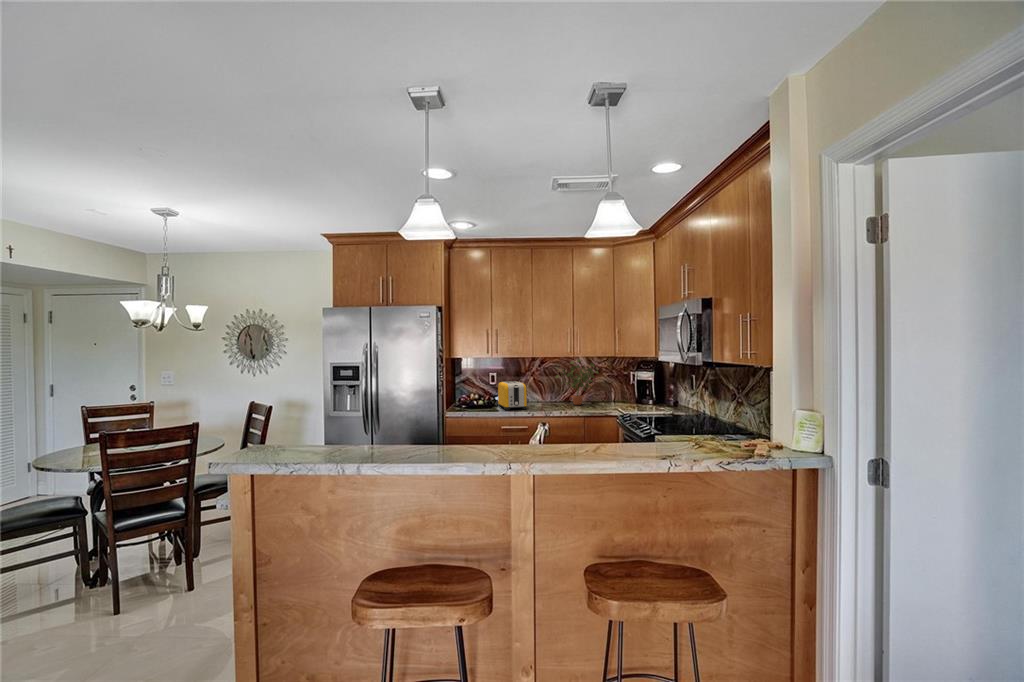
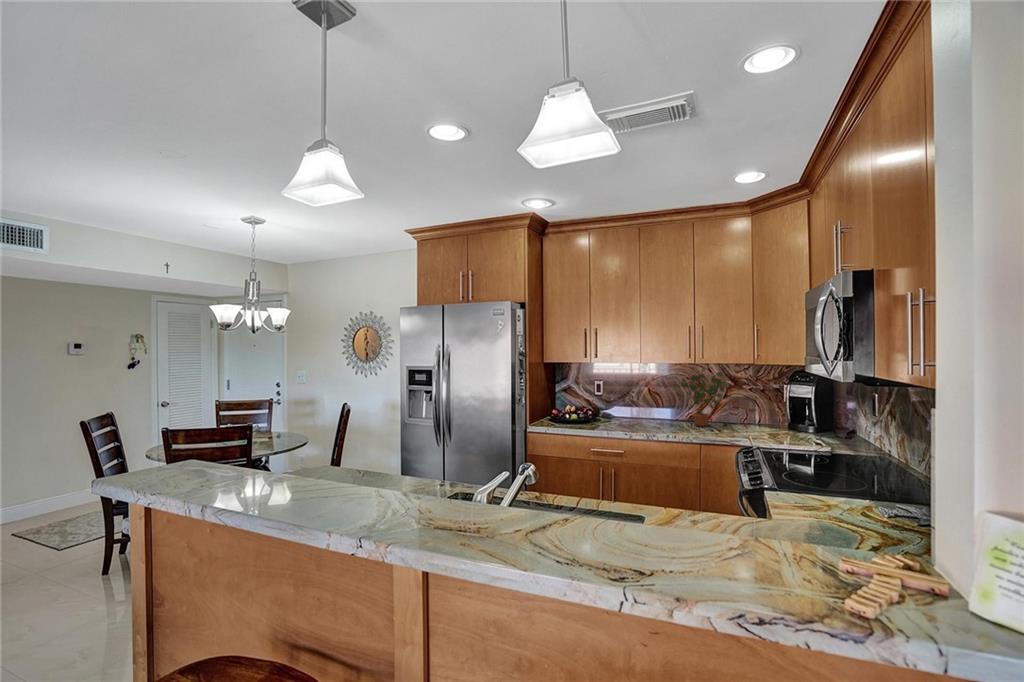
toaster: present [498,382,527,410] -> none [599,392,629,427]

